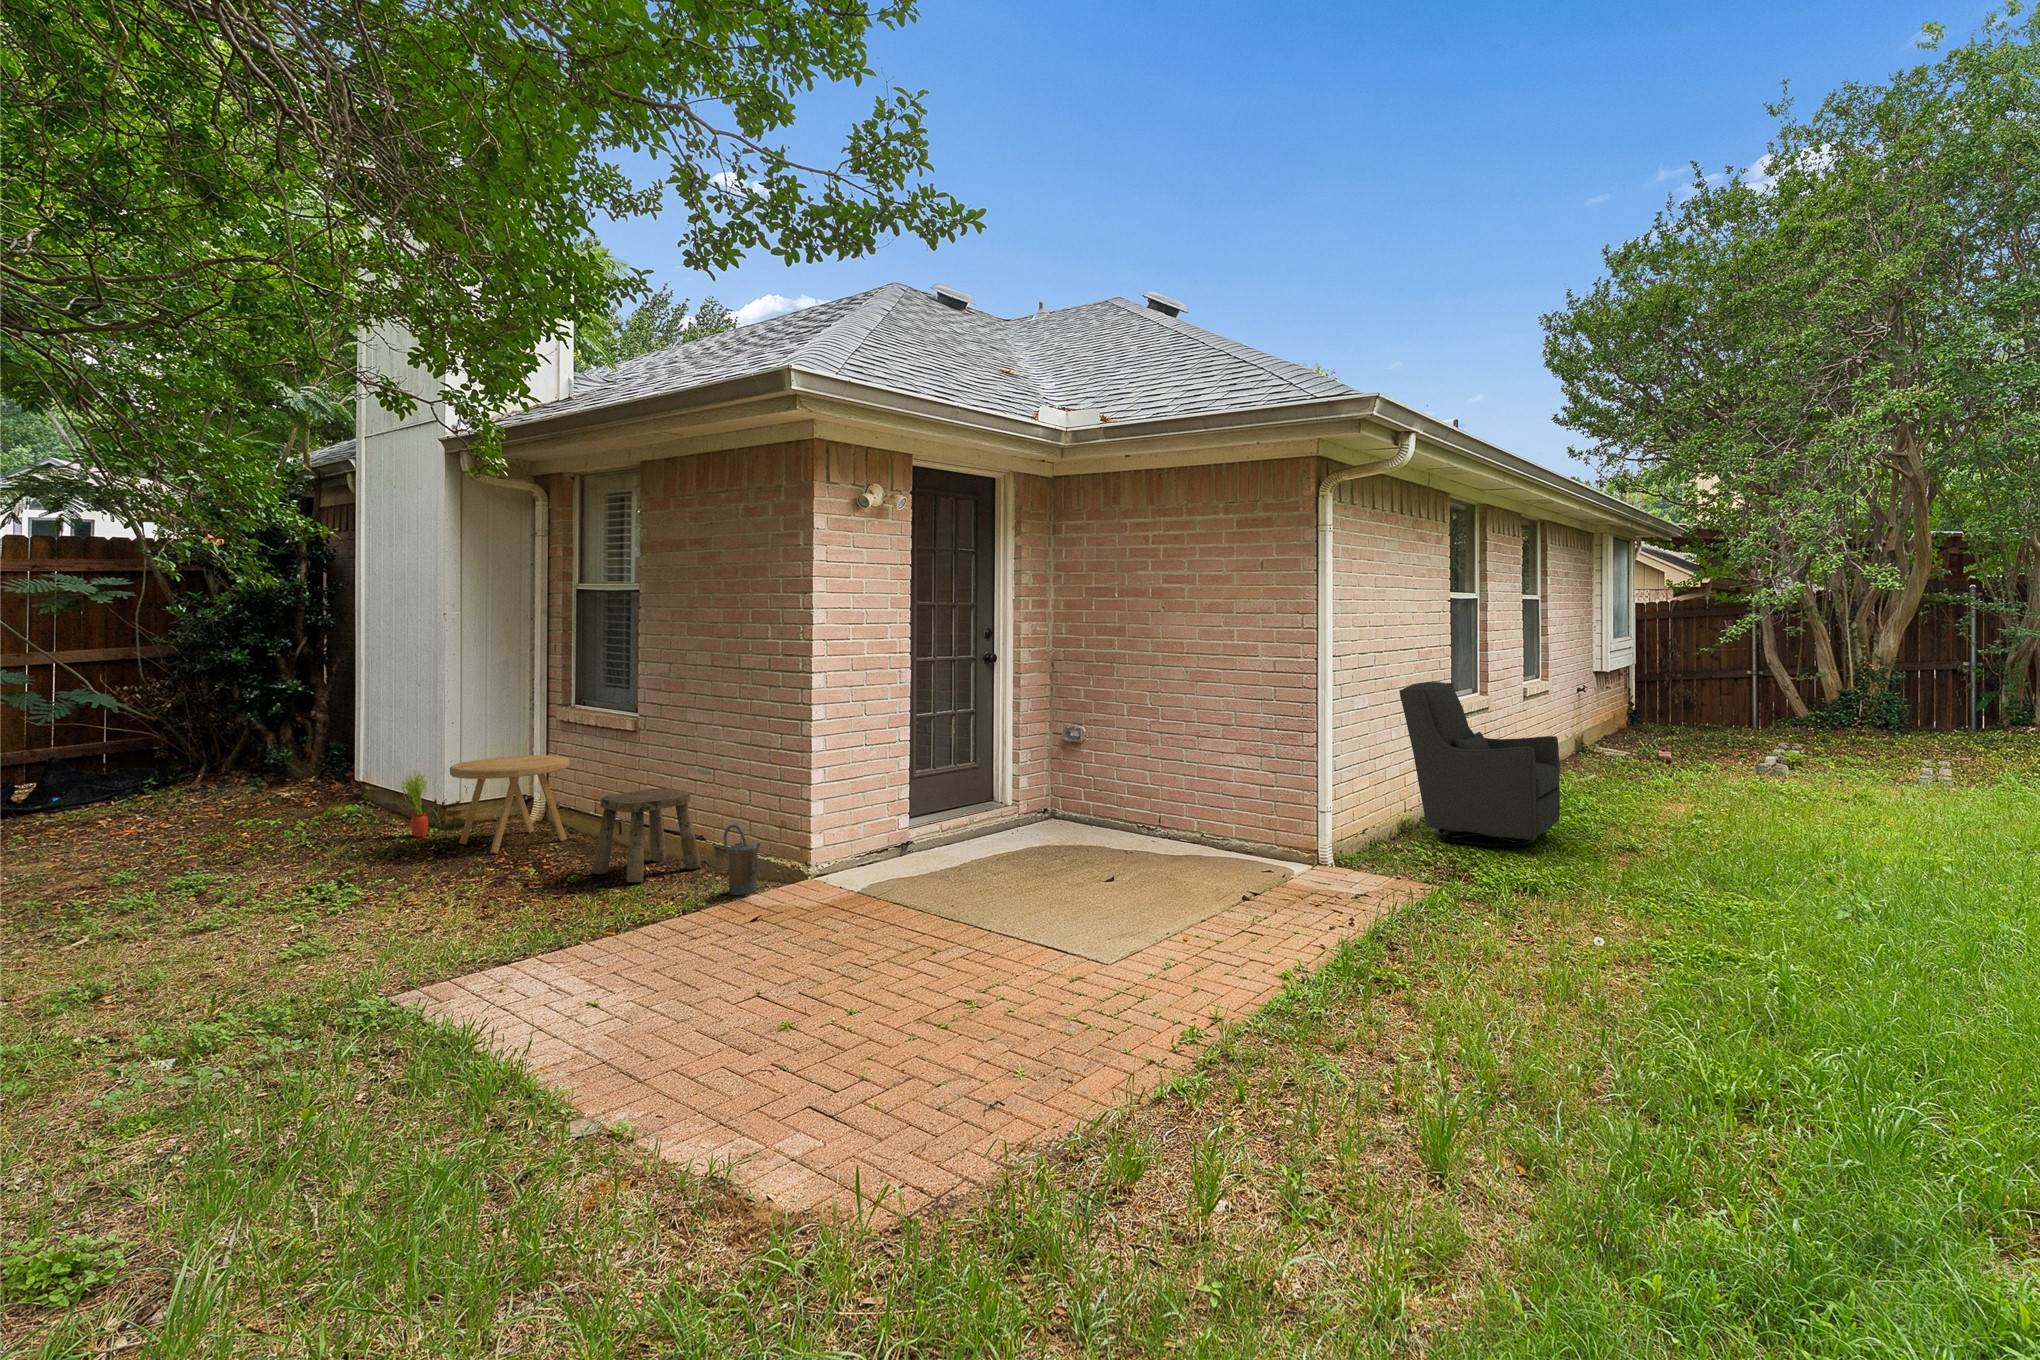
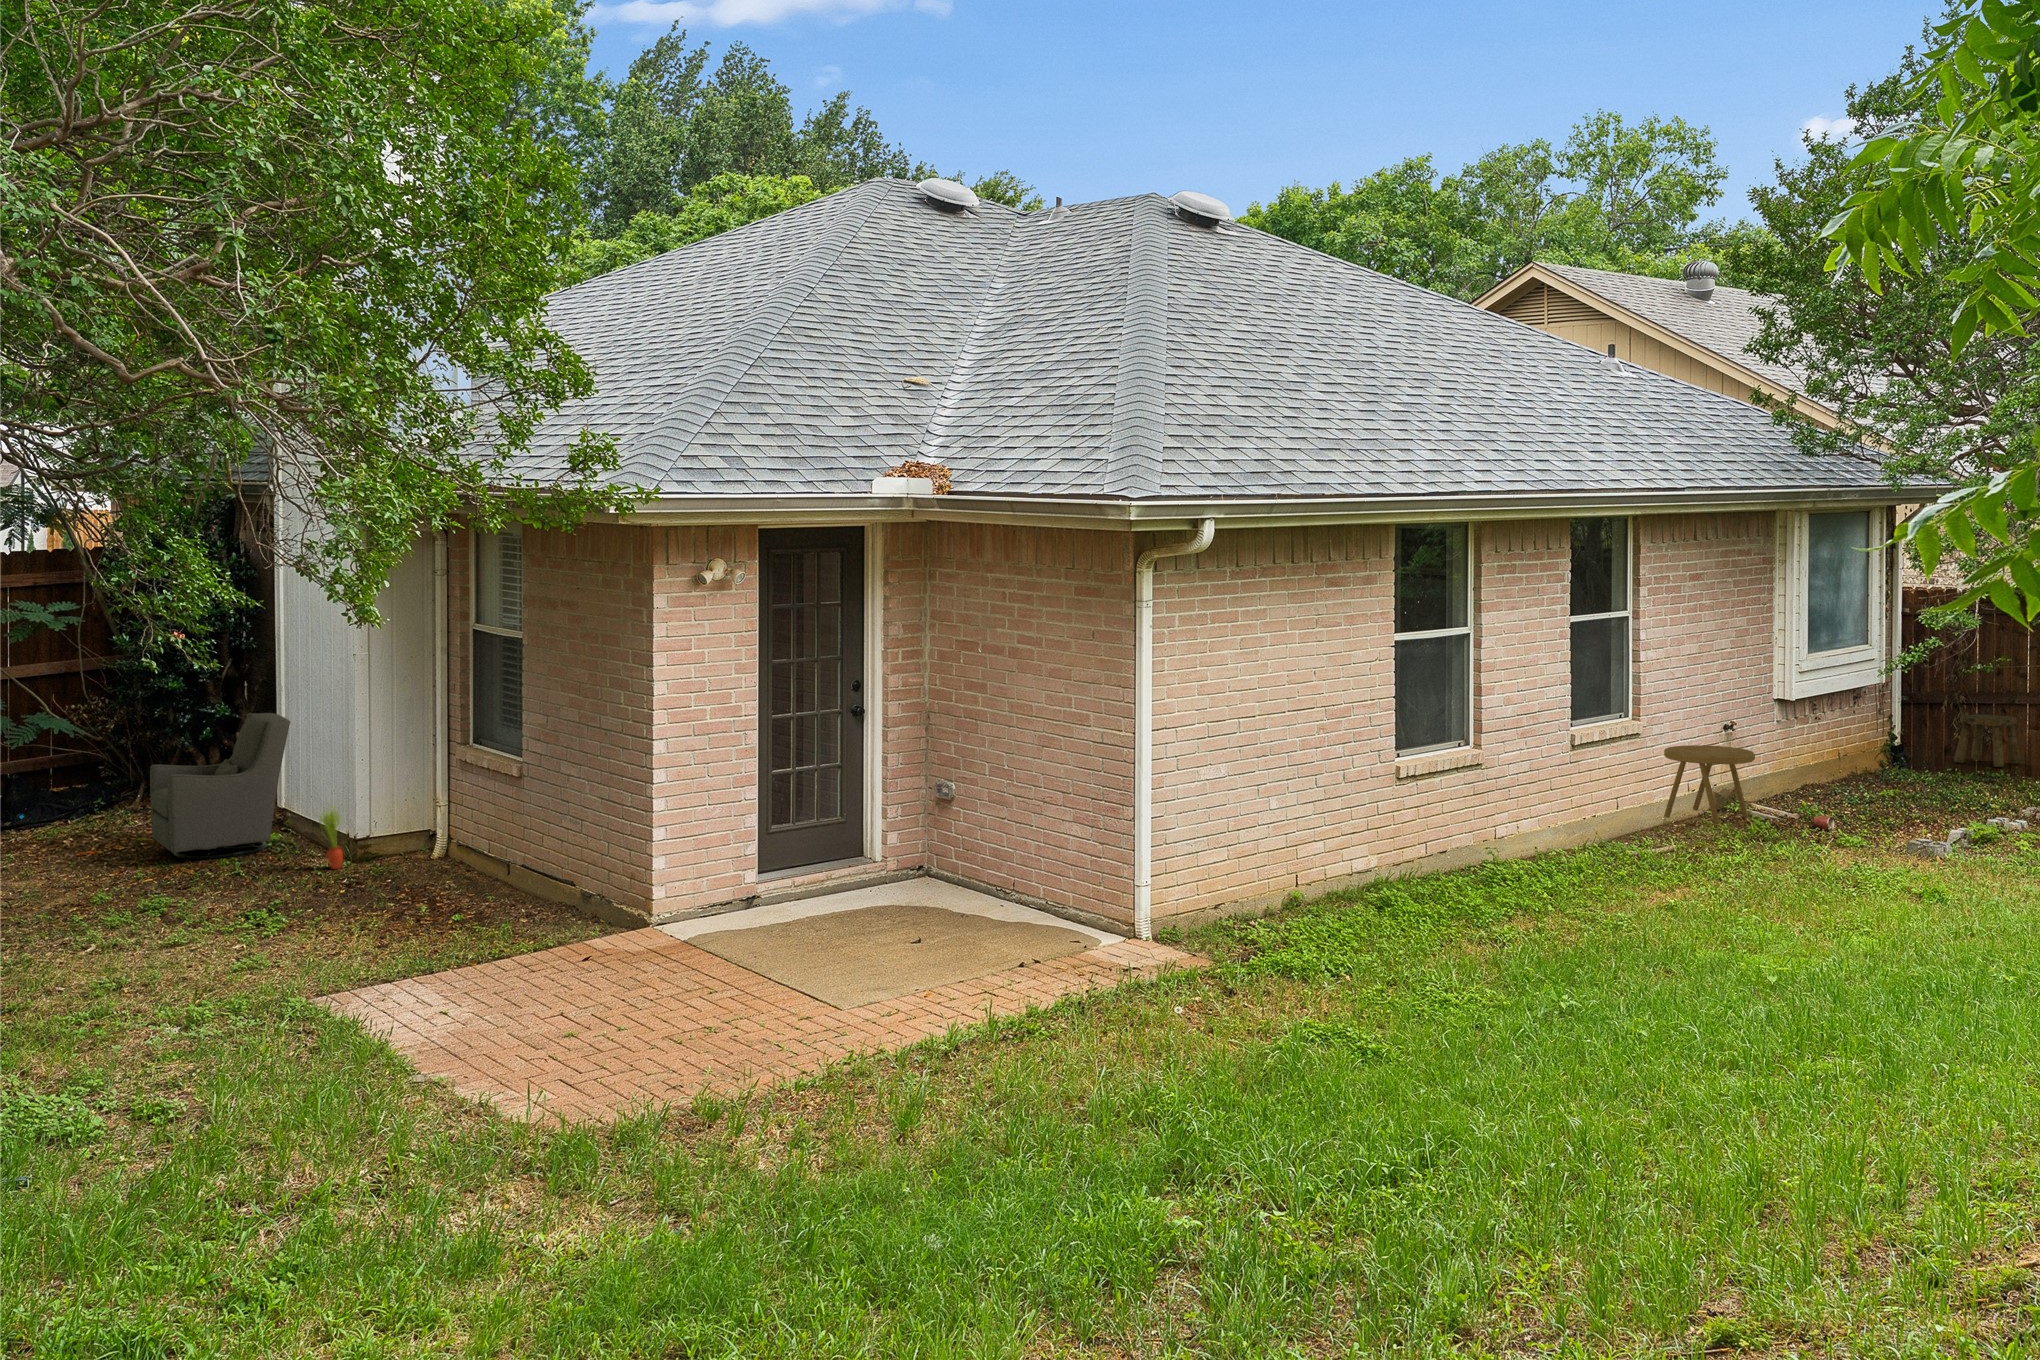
chair: present [1399,682,1560,847] -> present [150,713,290,859]
side table: present [450,755,570,853] -> present [1664,745,1755,825]
stool: present [592,789,701,882] -> present [1954,714,2021,767]
watering can: present [724,825,761,895] -> none [580,874,608,937]

